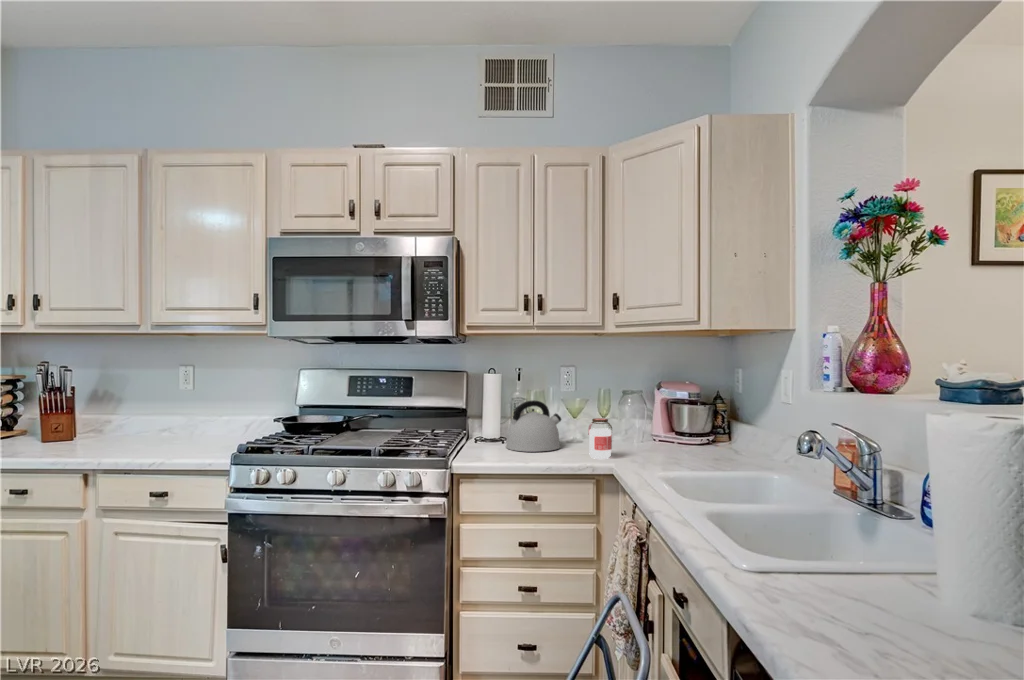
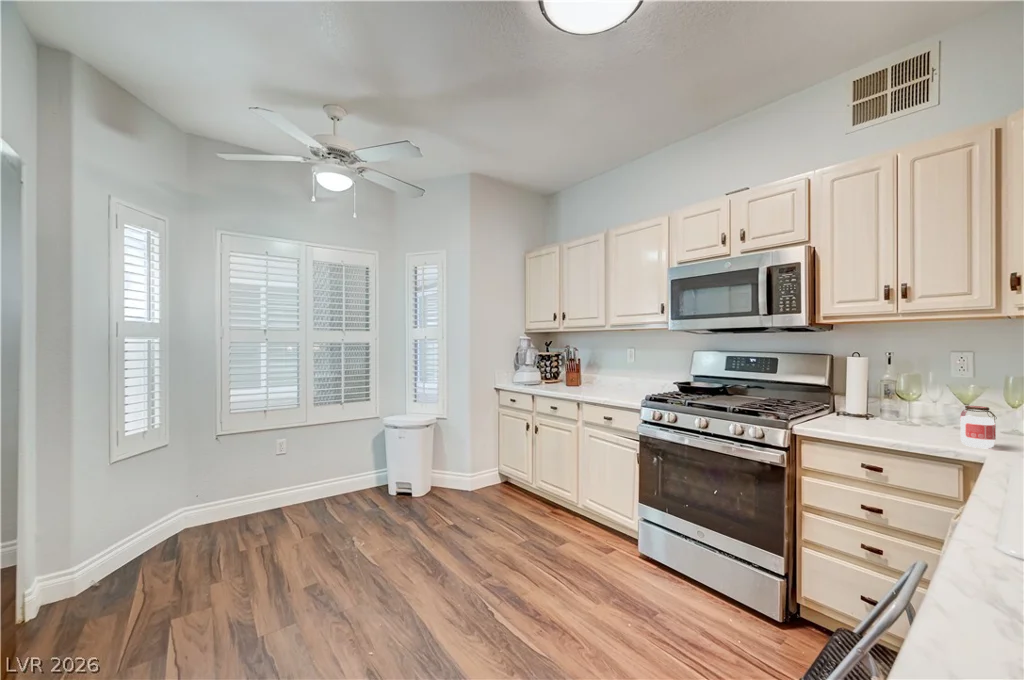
kettle: present [506,400,561,452] -> none [862,384,936,432]

